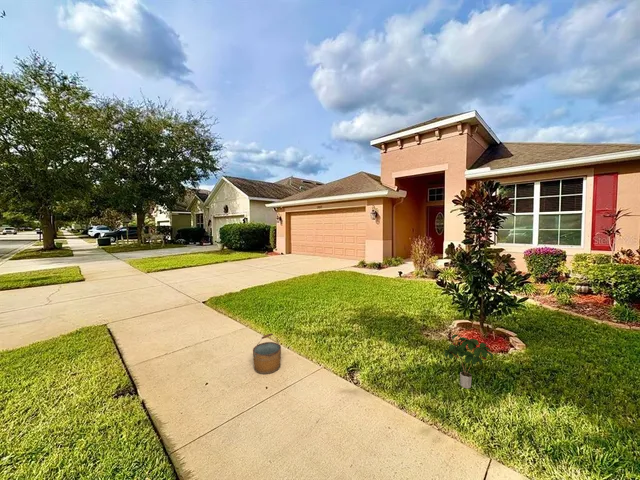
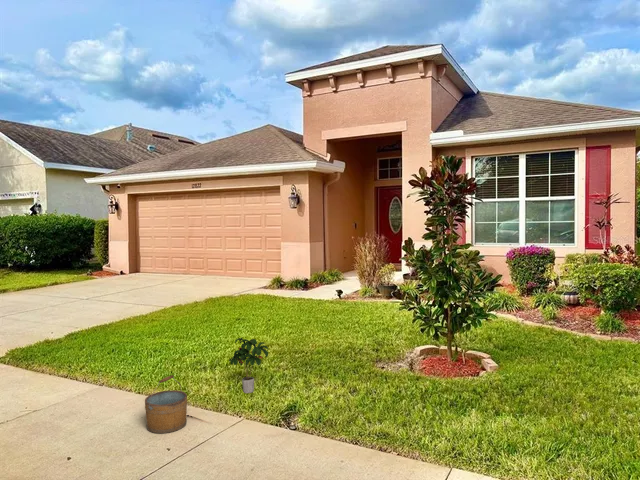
potted plant: present [443,335,493,388] -> present [229,338,268,393]

